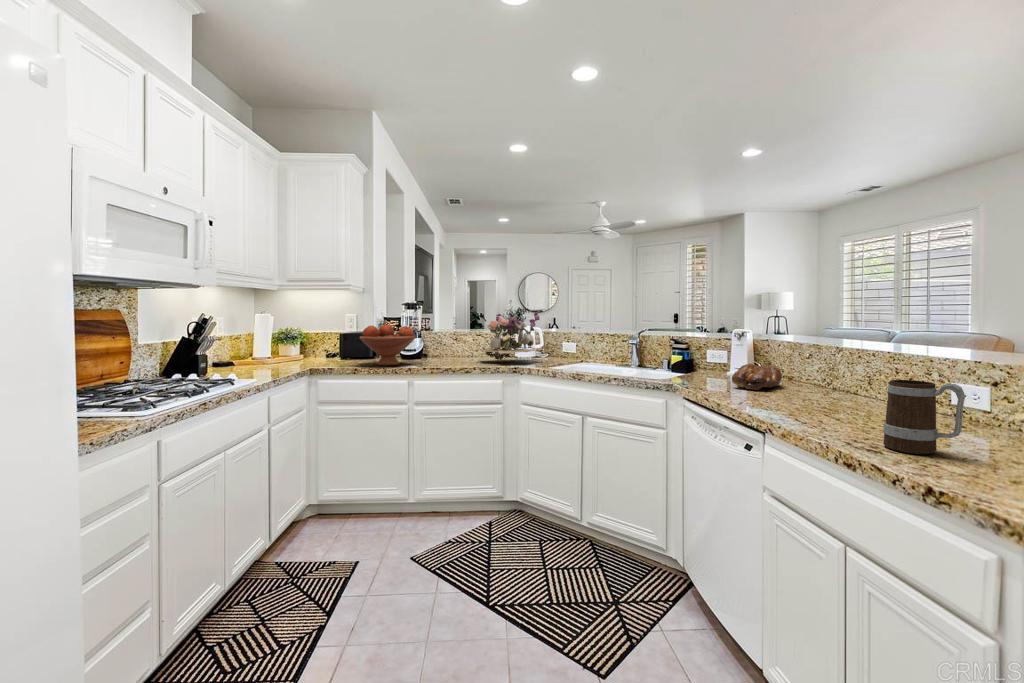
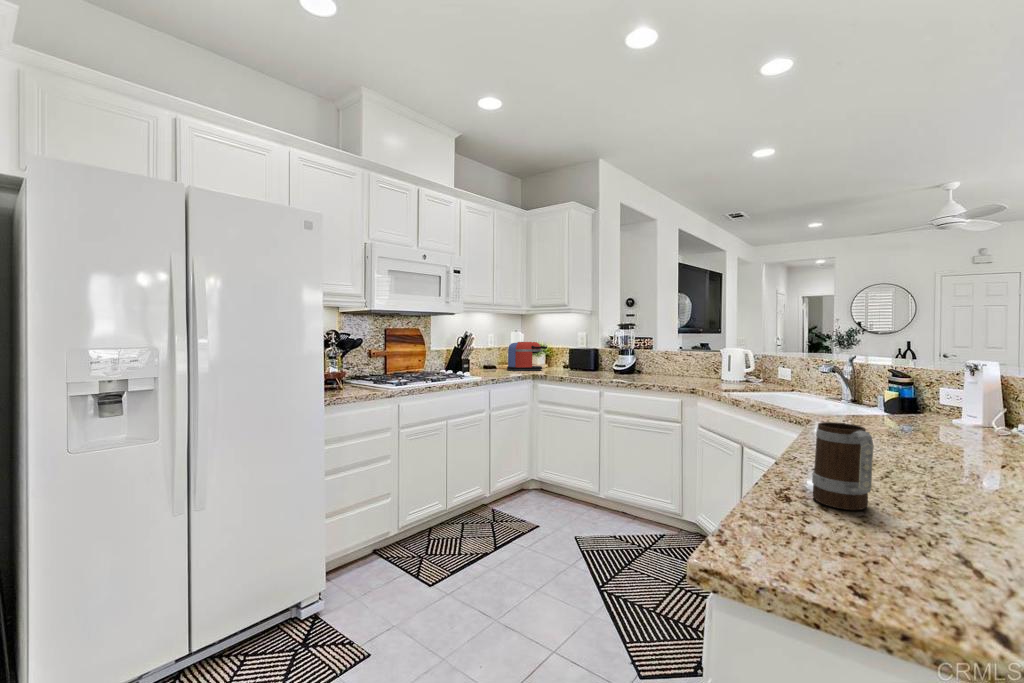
flower arrangement: present [479,311,543,361] -> none [670,332,741,383]
fruit bowl: present [360,325,416,366] -> none [565,342,612,377]
coffee maker: none [265,326,319,366] -> present [507,342,547,371]
bread loaf: present [732,364,782,390] -> none [882,407,984,439]

